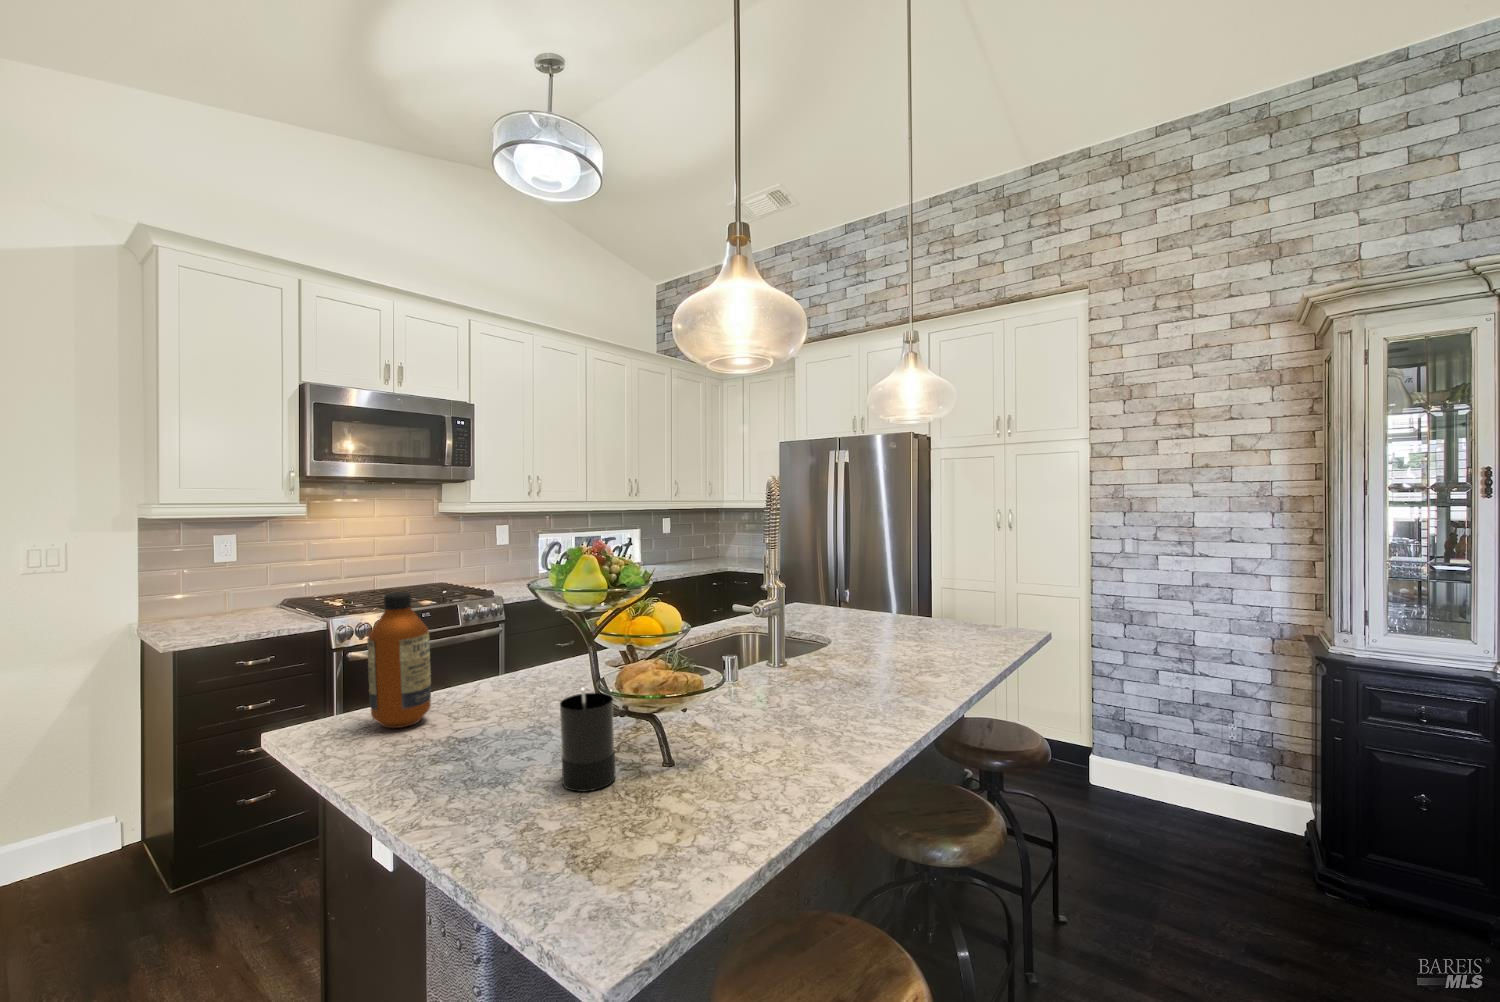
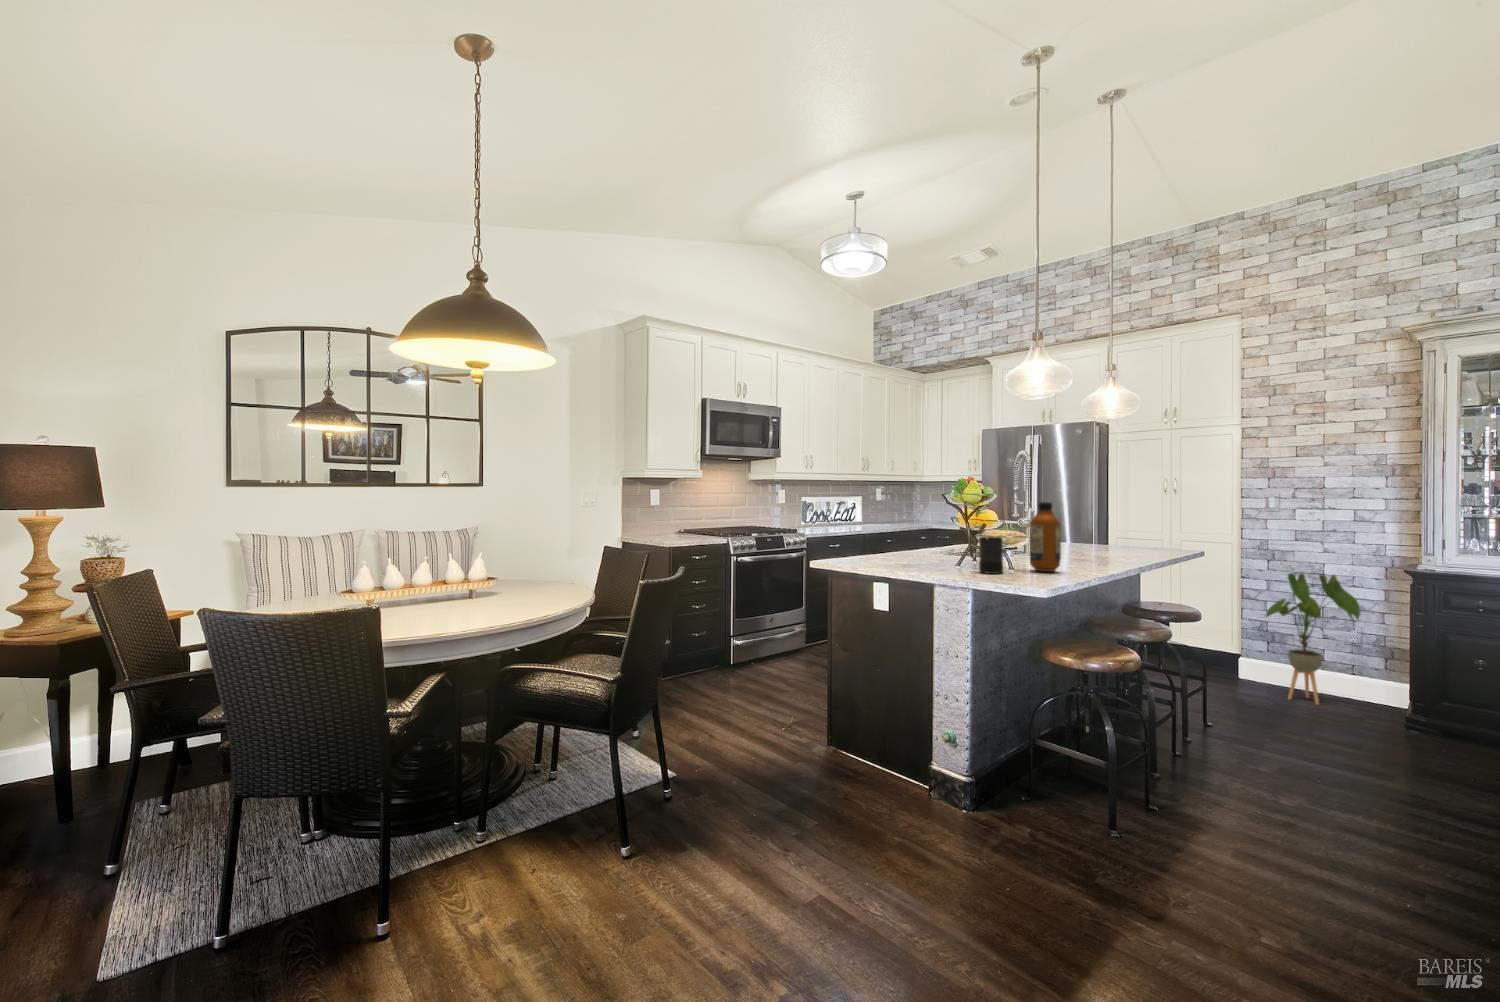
bottle: present [367,592,431,728] -> present [1029,502,1061,572]
house plant: none [1122,649,1253,840] -> present [1265,573,1361,705]

